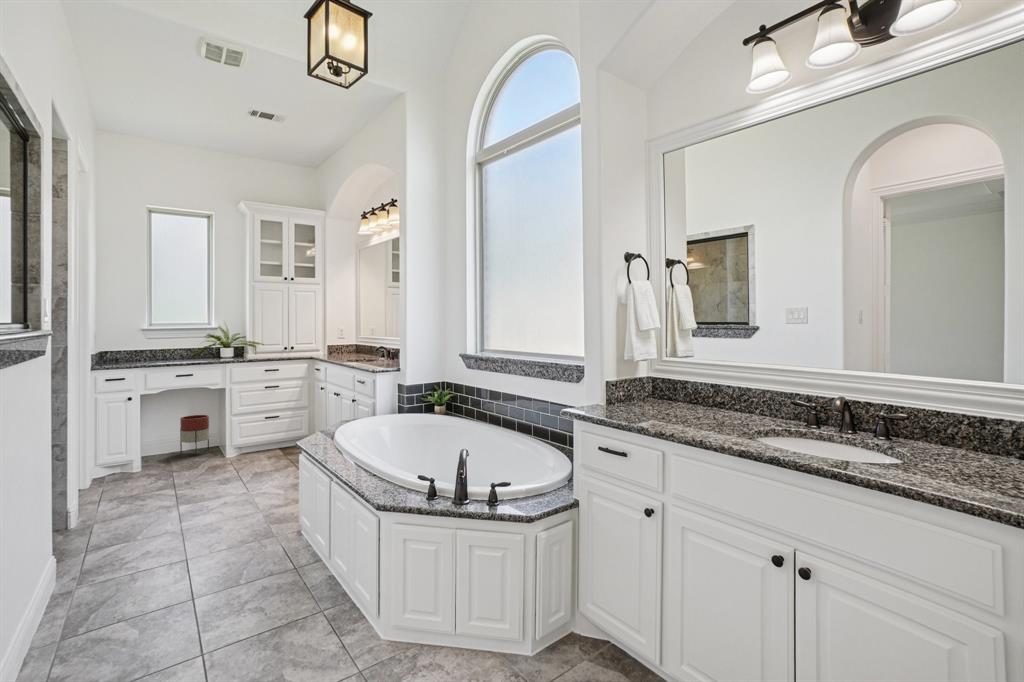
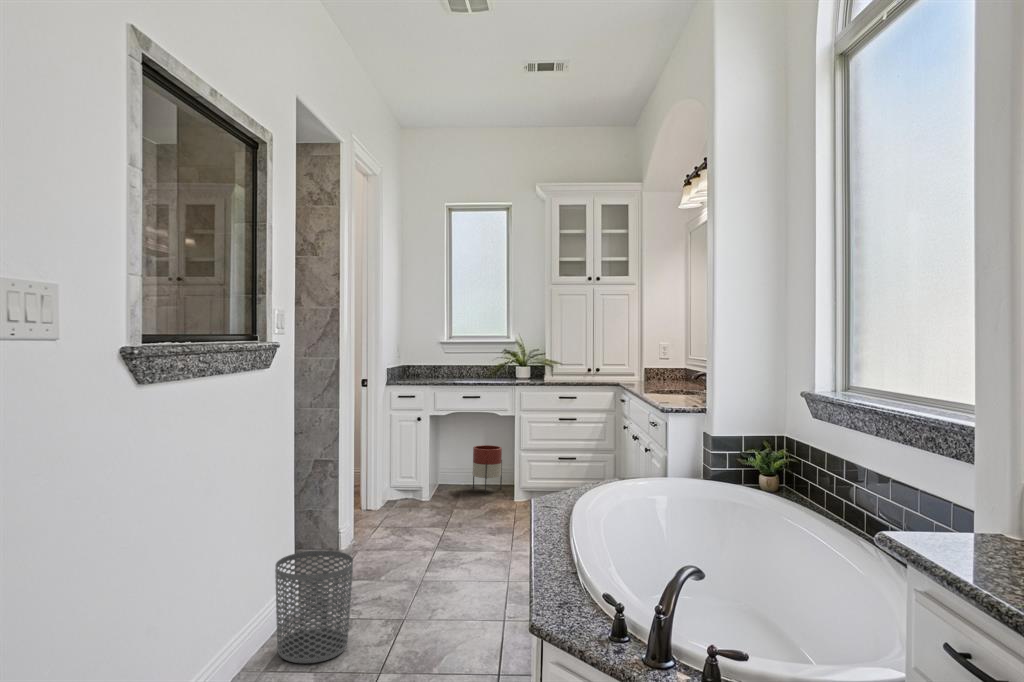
waste bin: none [54,516,141,621] -> present [275,551,353,664]

